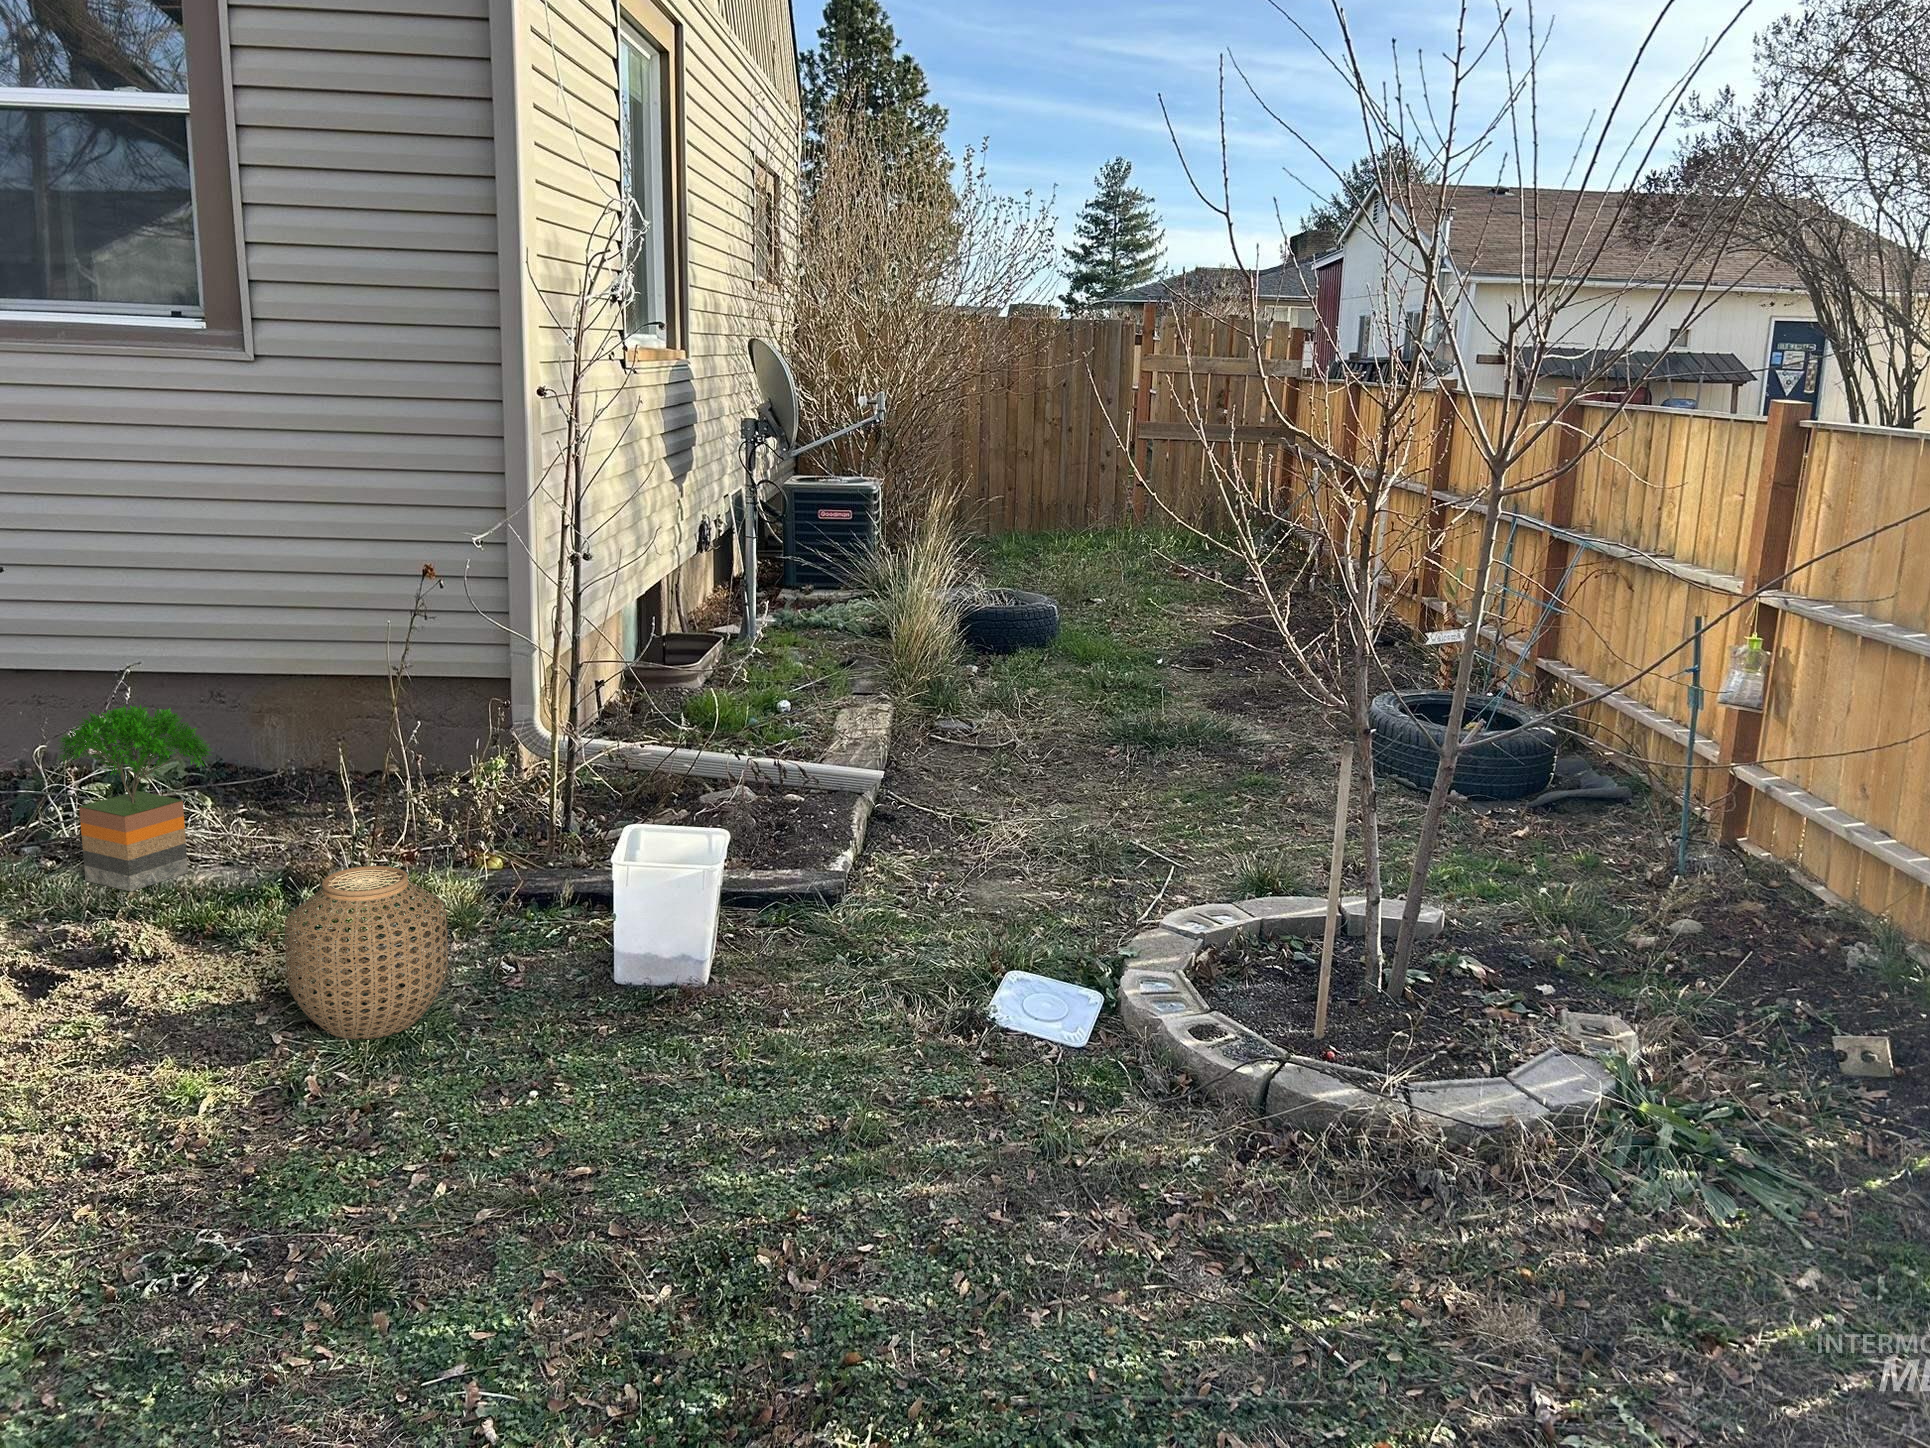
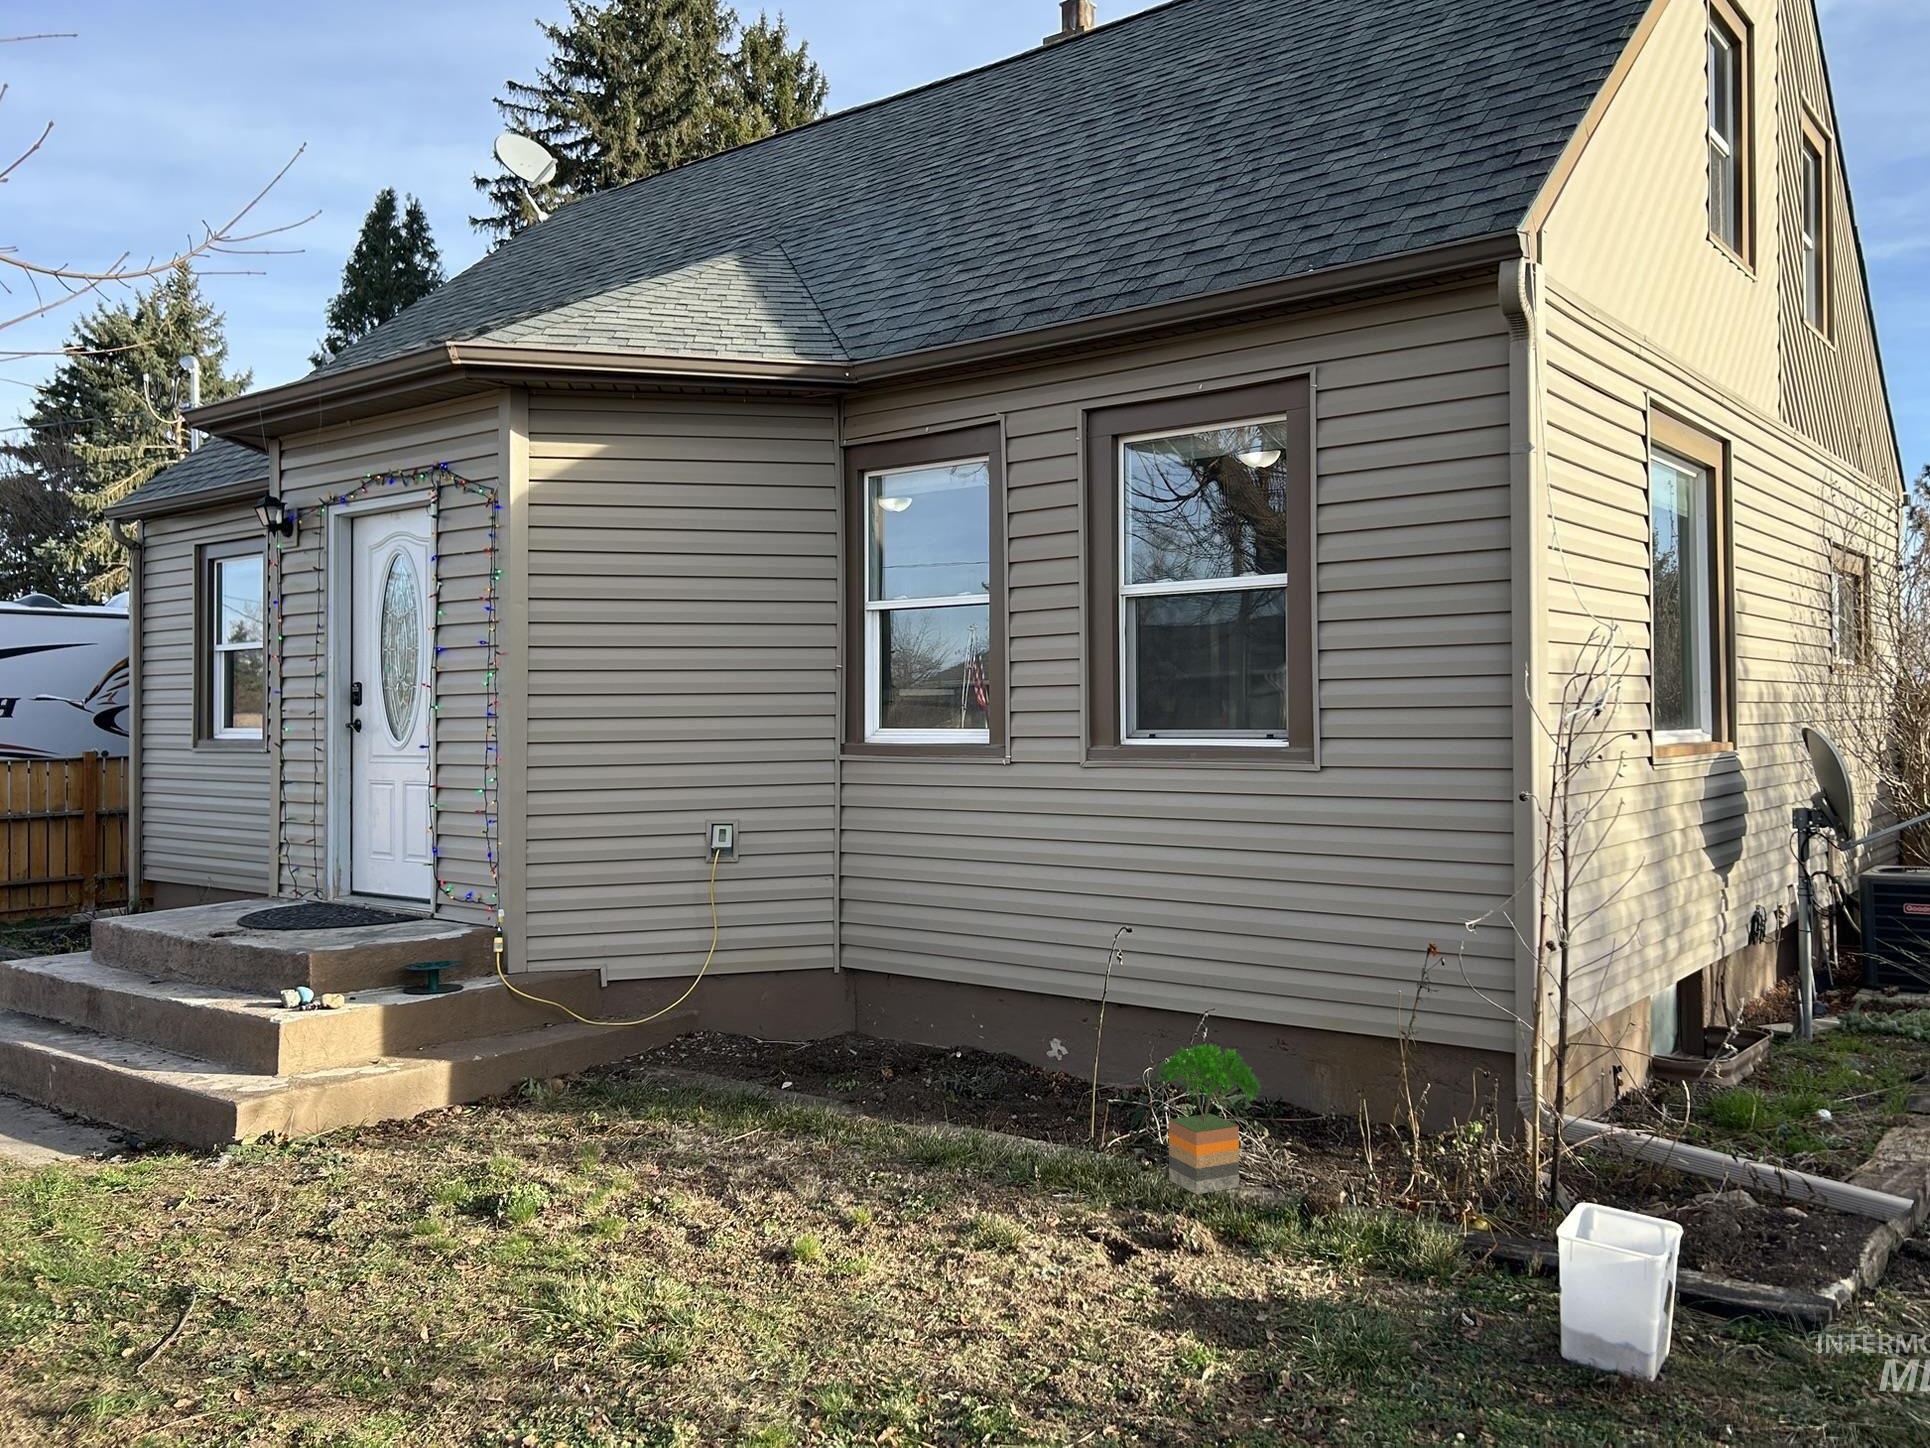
woven basket: present [285,866,448,1039] -> none [1279,1200,1407,1355]

